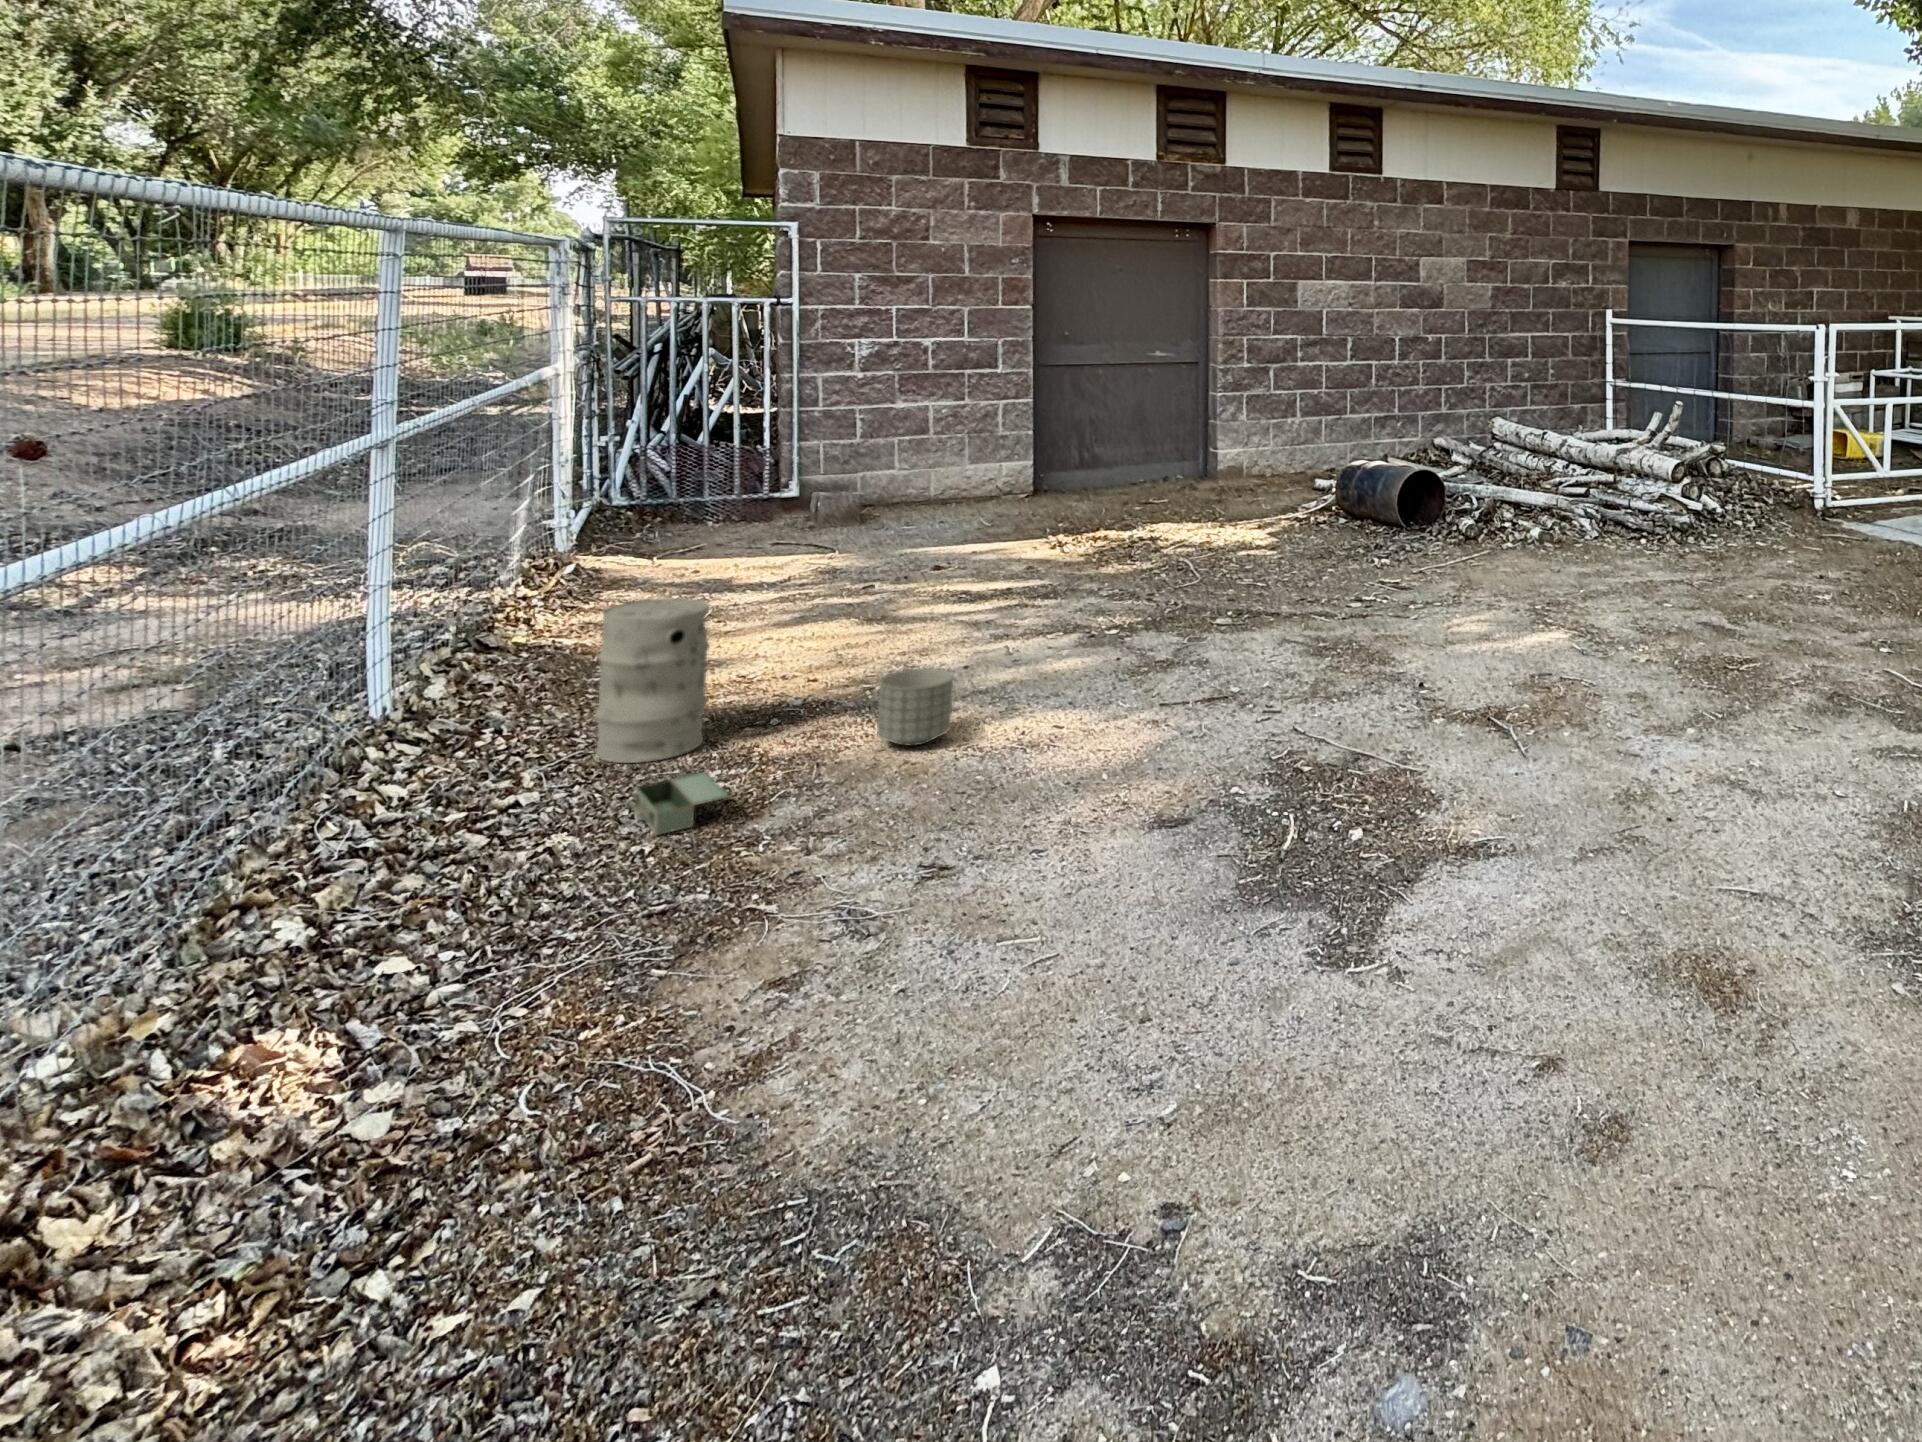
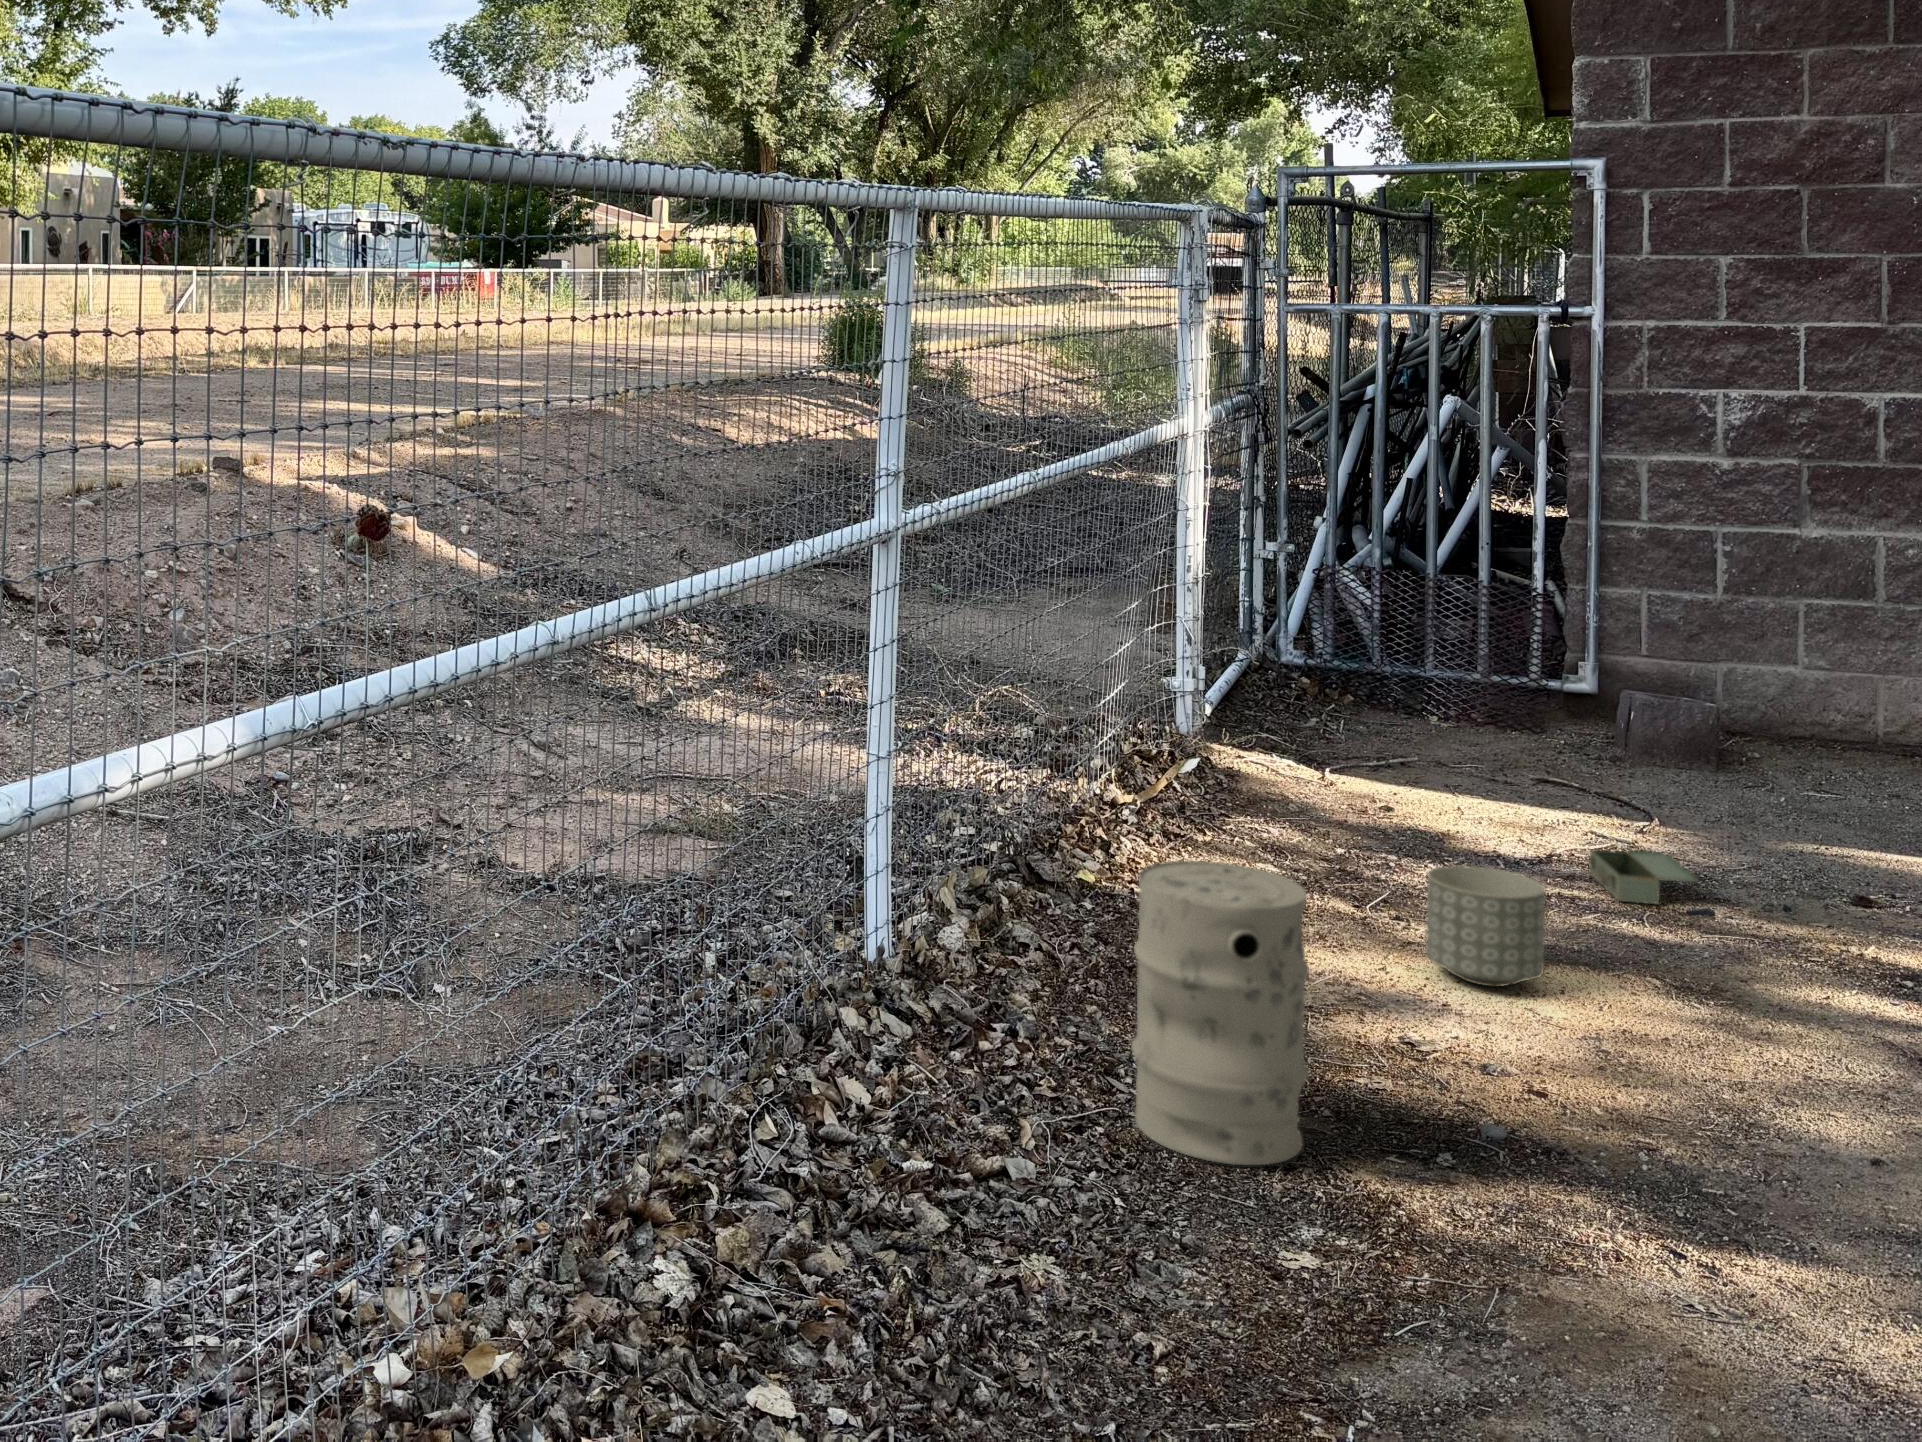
planter: present [877,668,953,746] -> present [1426,866,1545,987]
toolbox: present [634,772,728,835] -> present [1589,849,1698,904]

